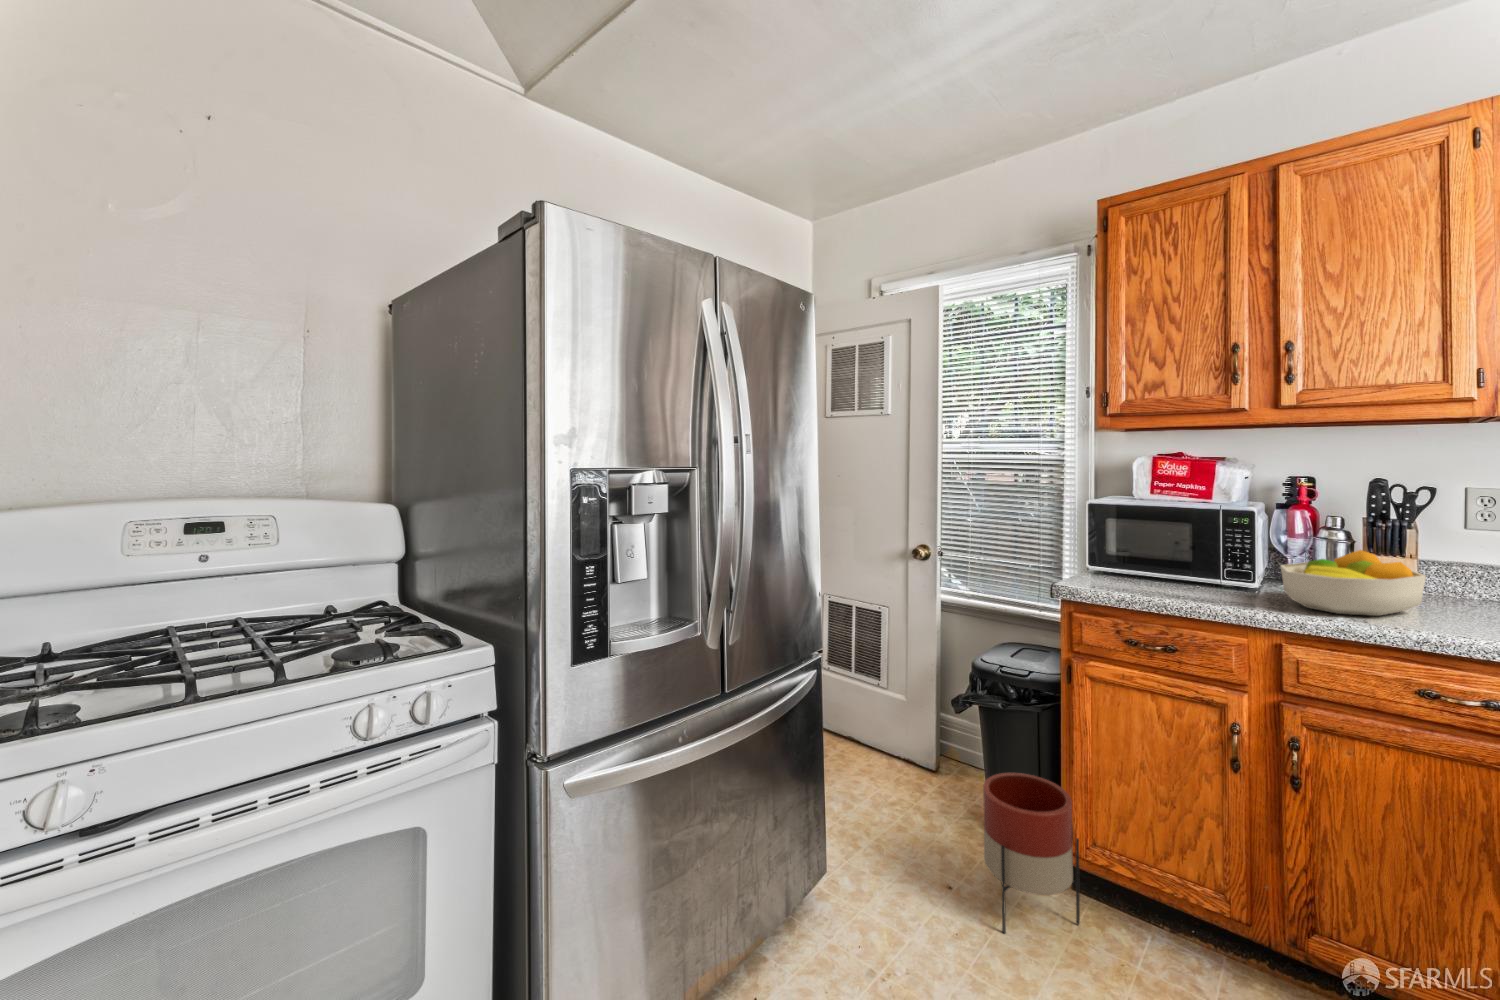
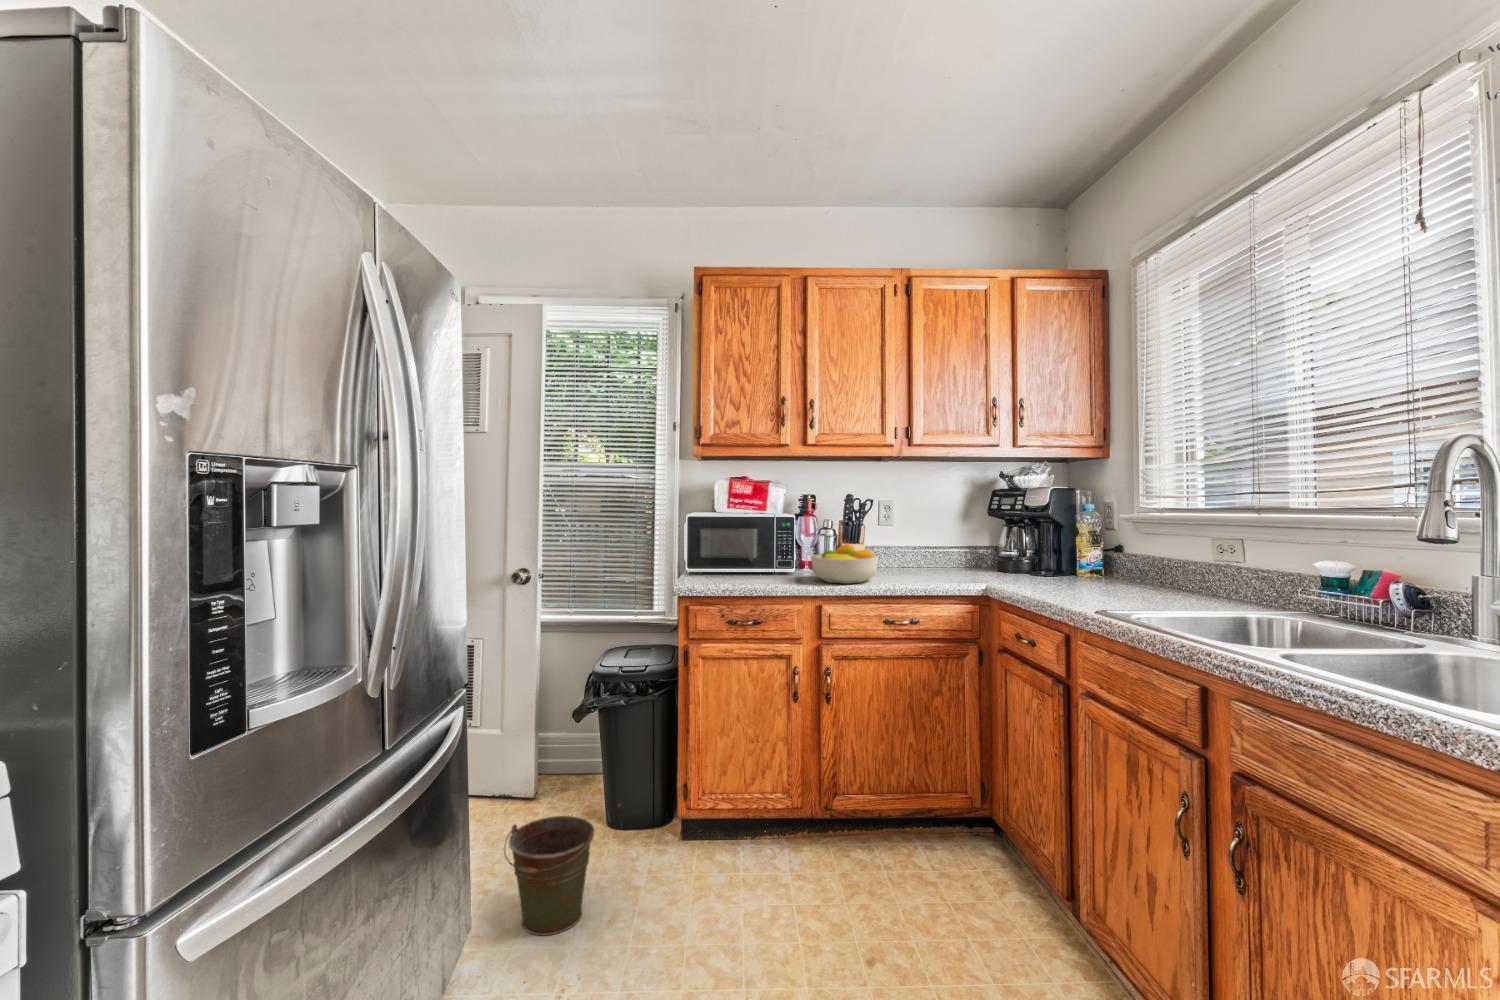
planter: present [983,773,1080,933] -> none [626,750,701,891]
bucket: none [845,805,934,933] -> present [504,816,594,935]

